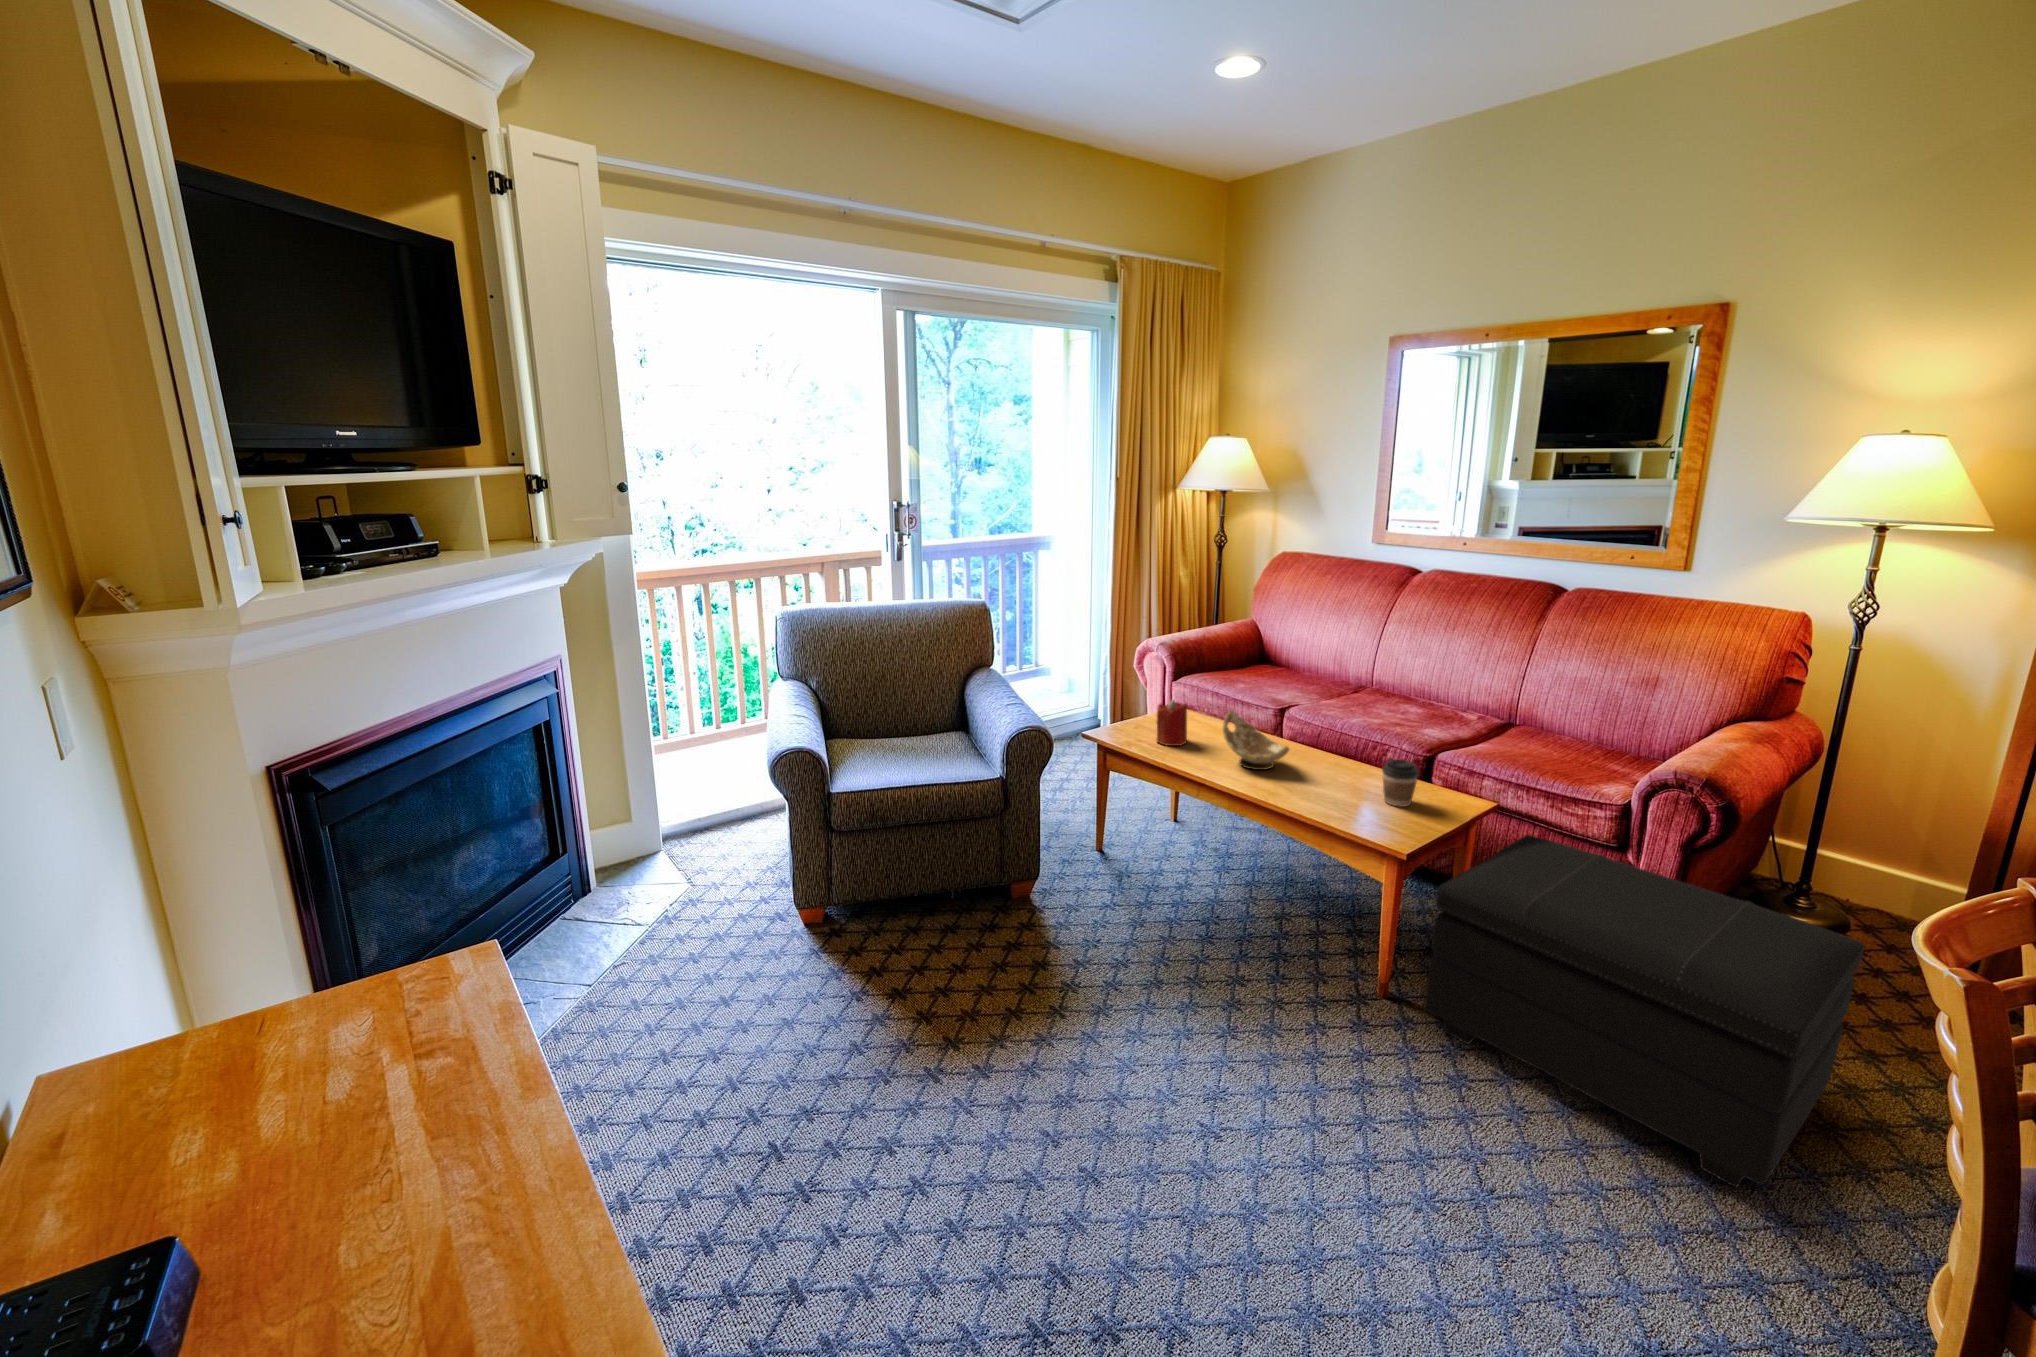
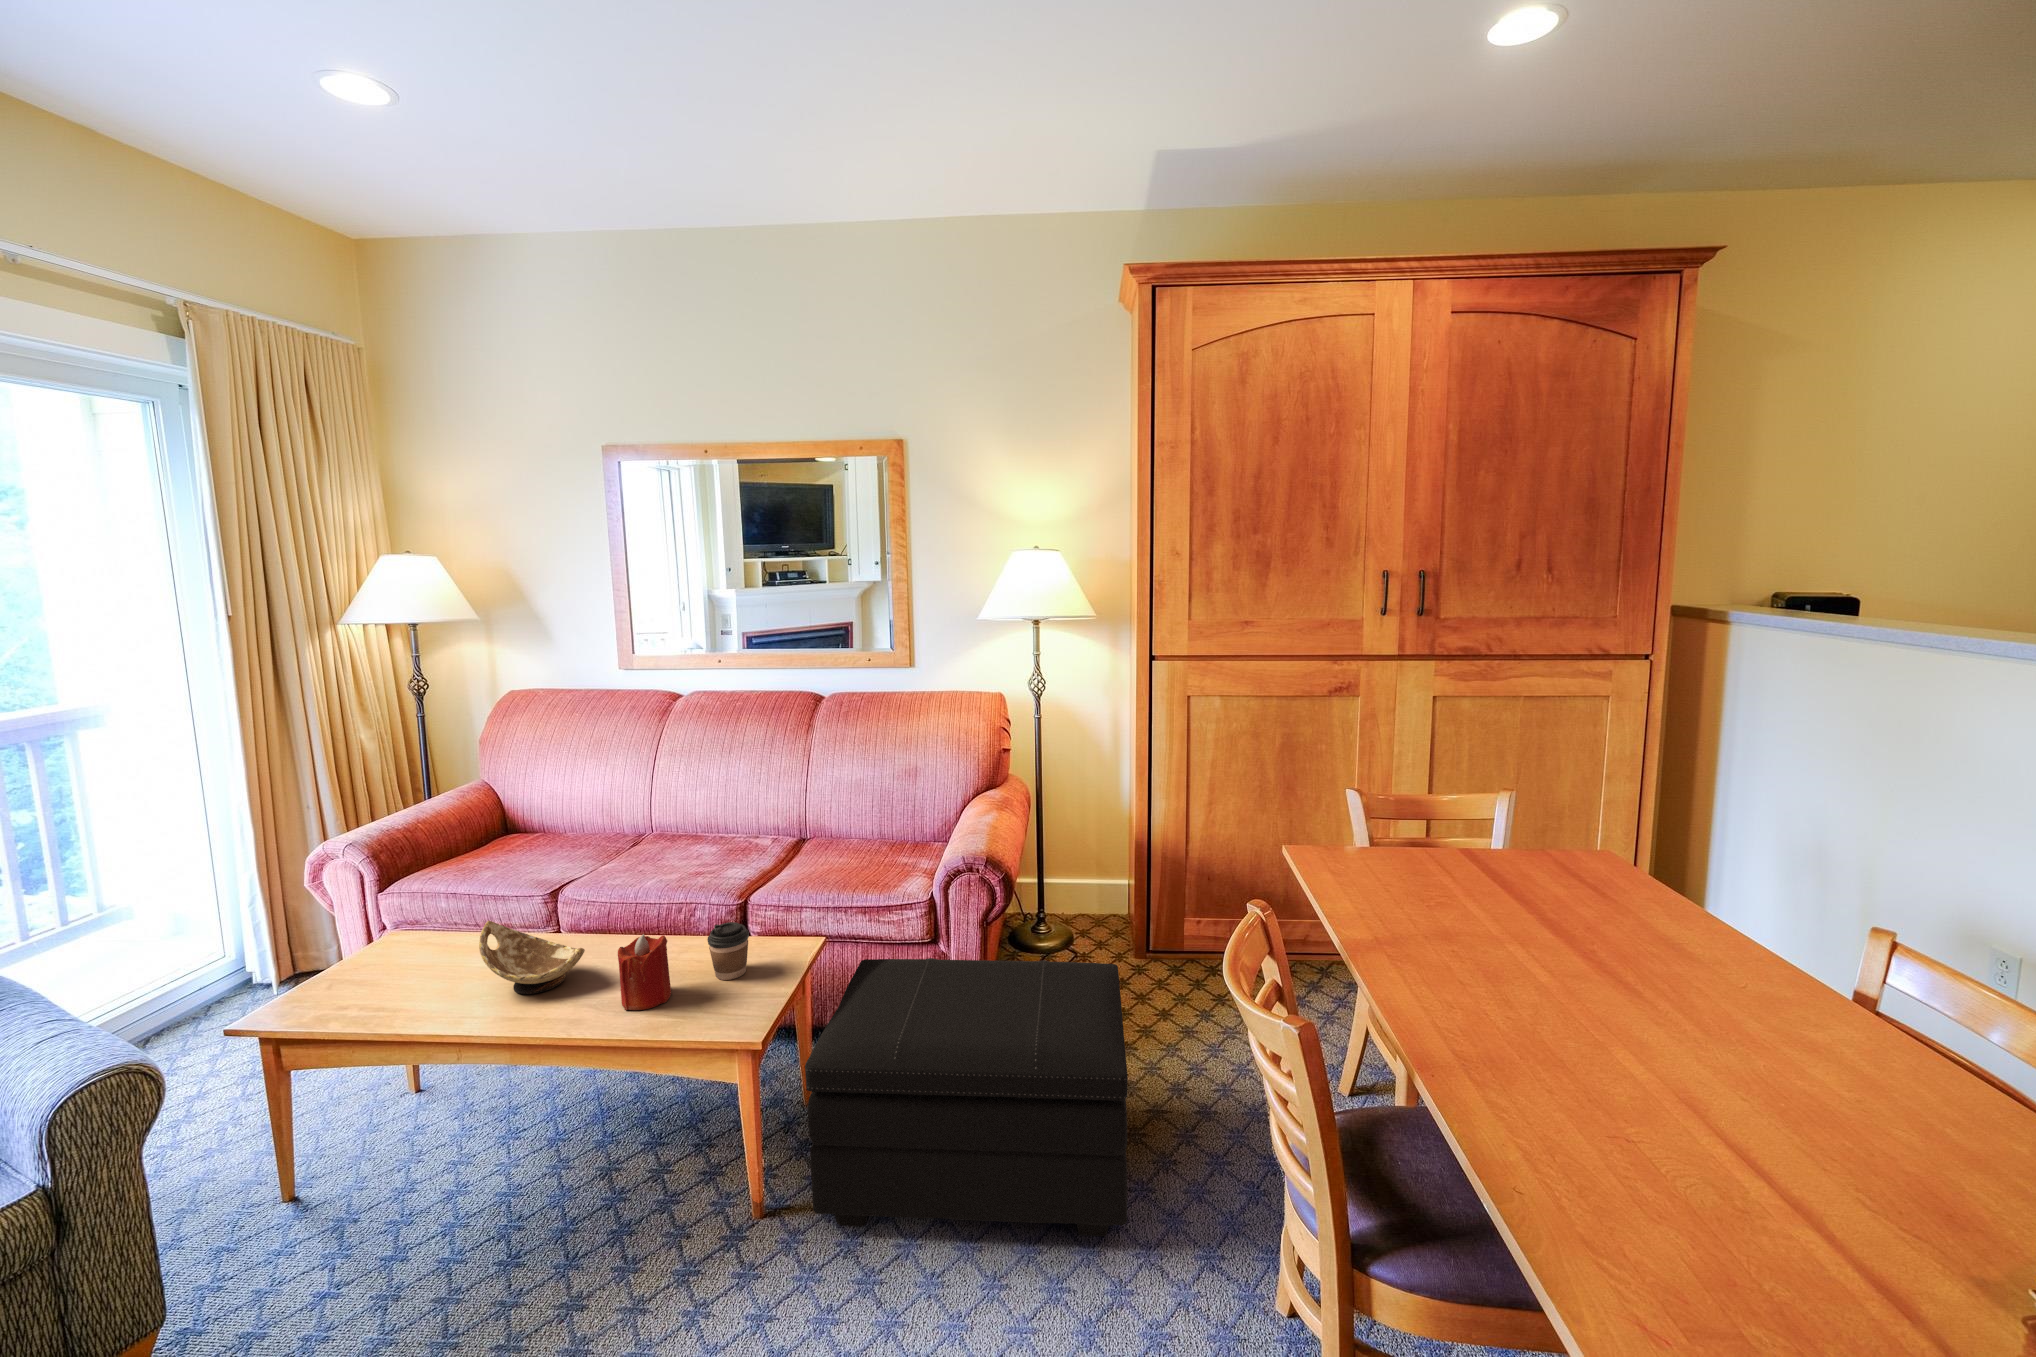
candle: present [1157,700,1188,746] -> present [618,934,671,1010]

